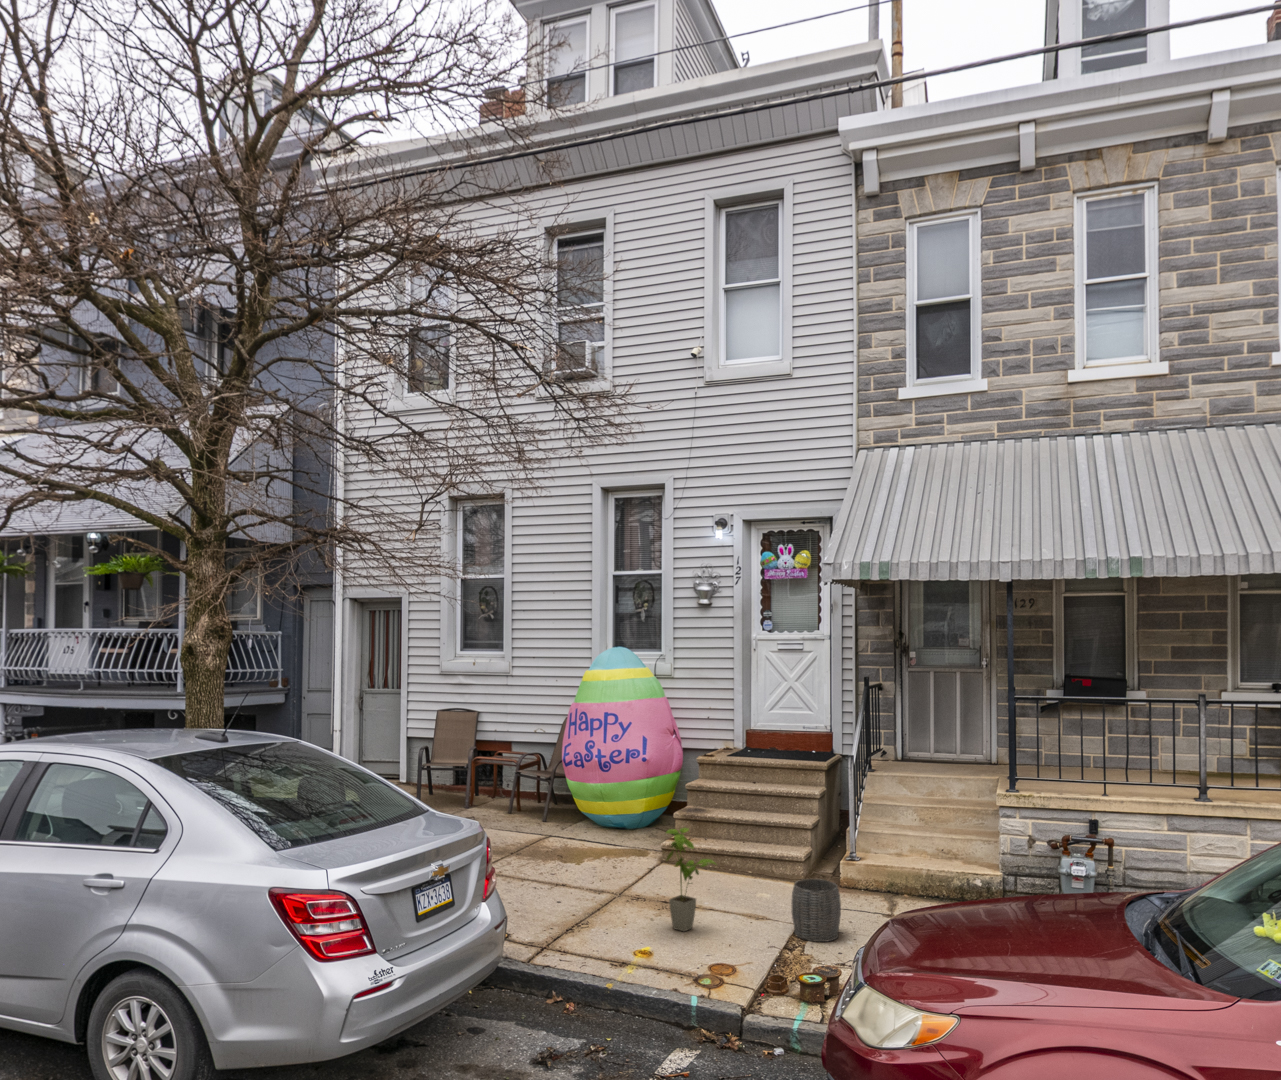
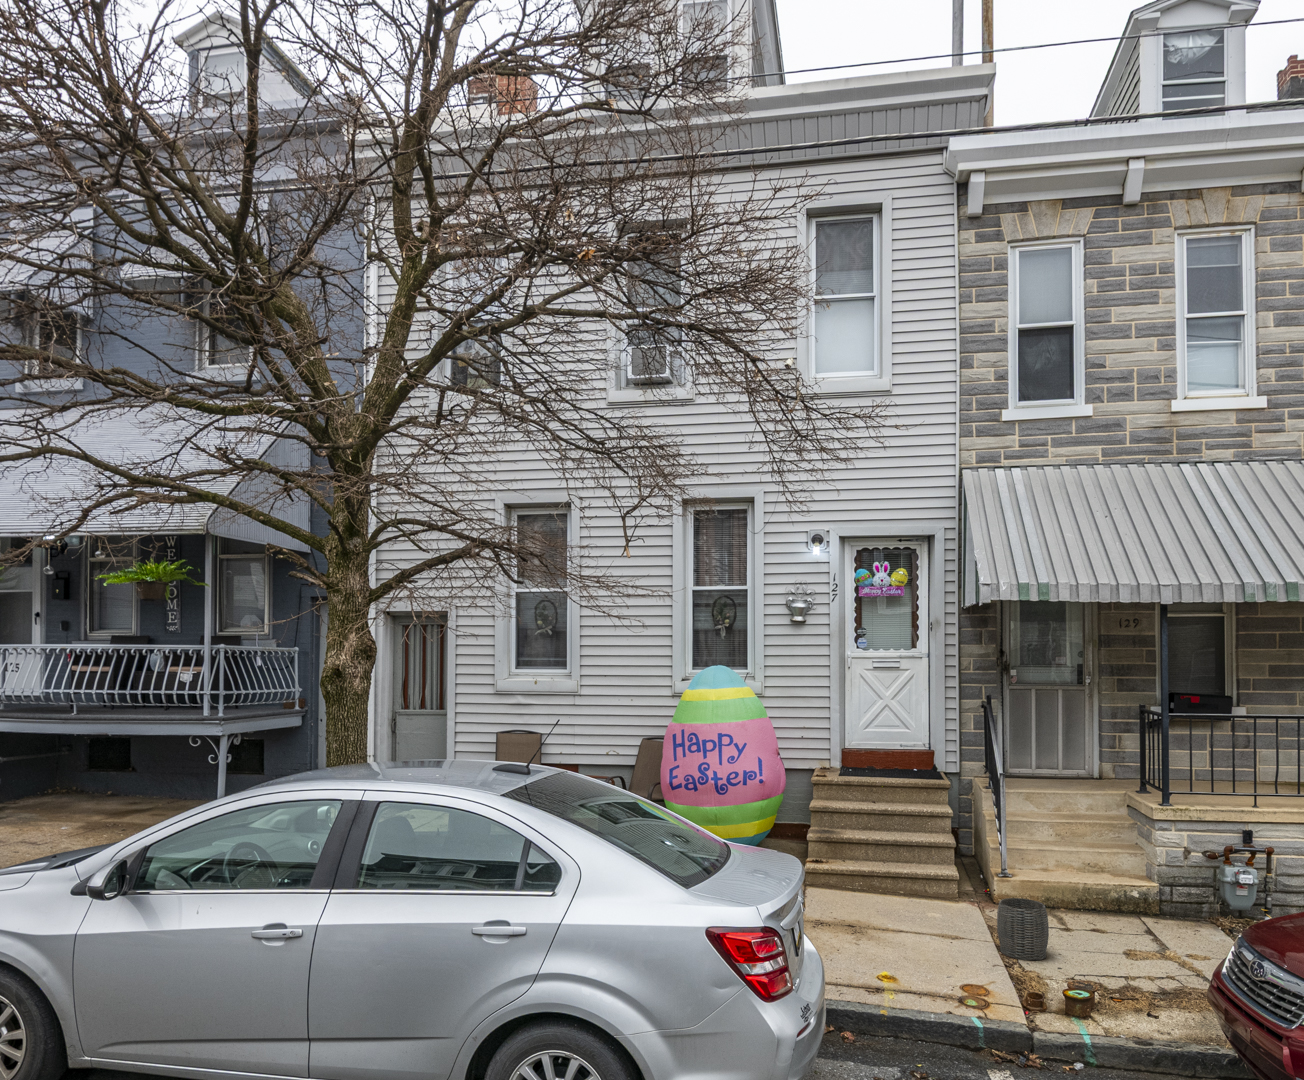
house plant: present [666,828,716,931] -> none [875,850,932,956]

